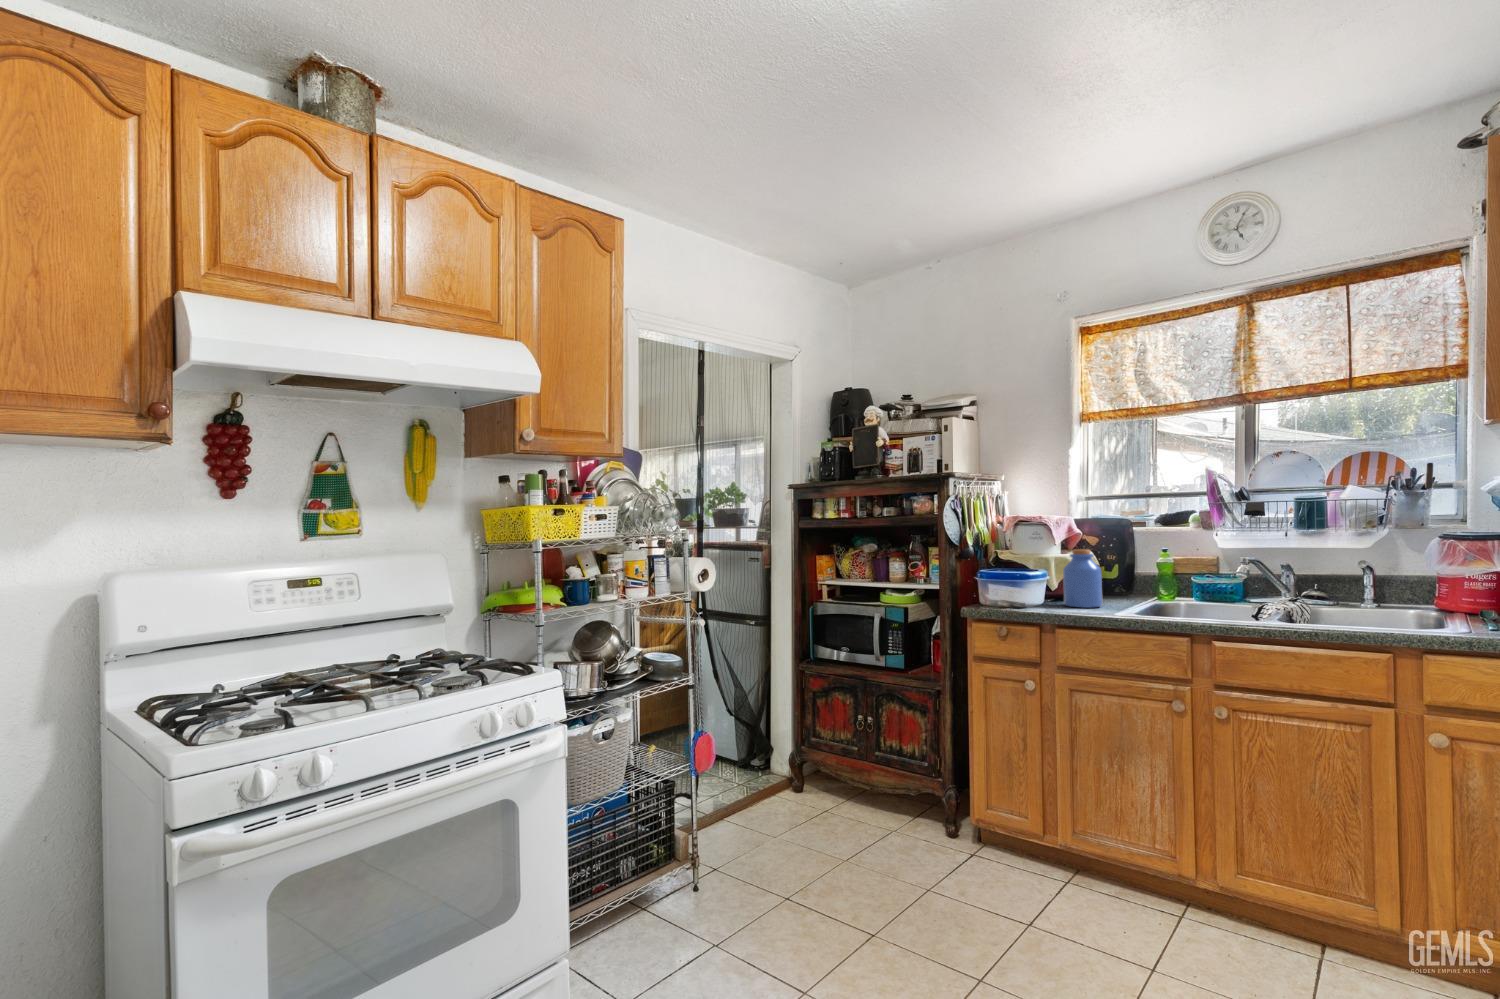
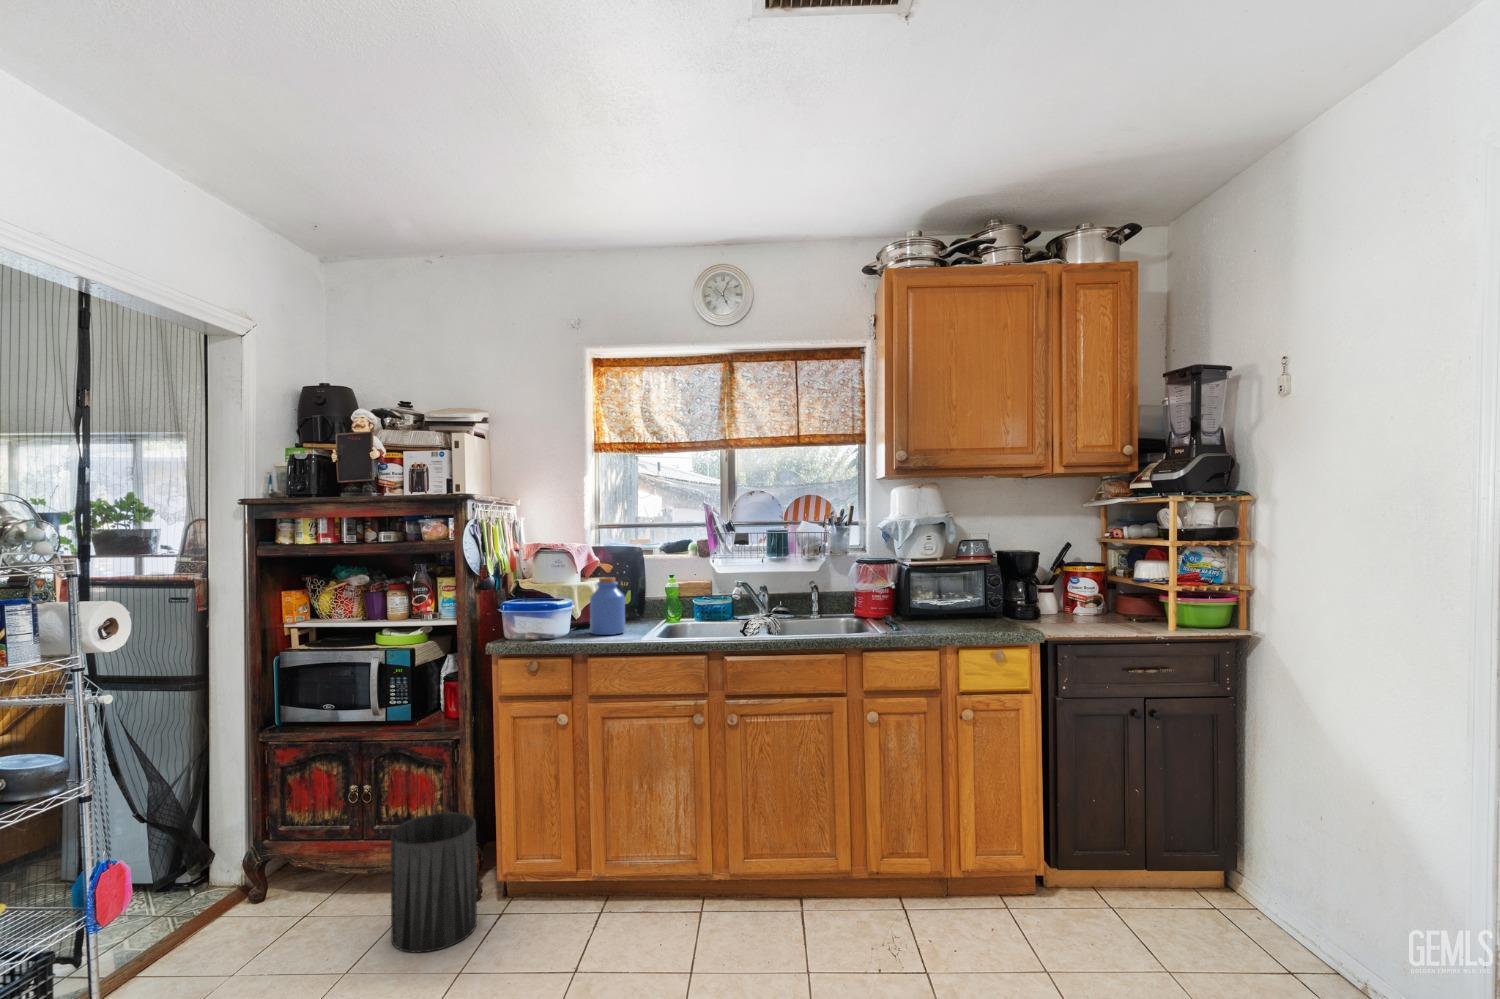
trash can: none [880,751,953,867] -> present [391,813,477,952]

